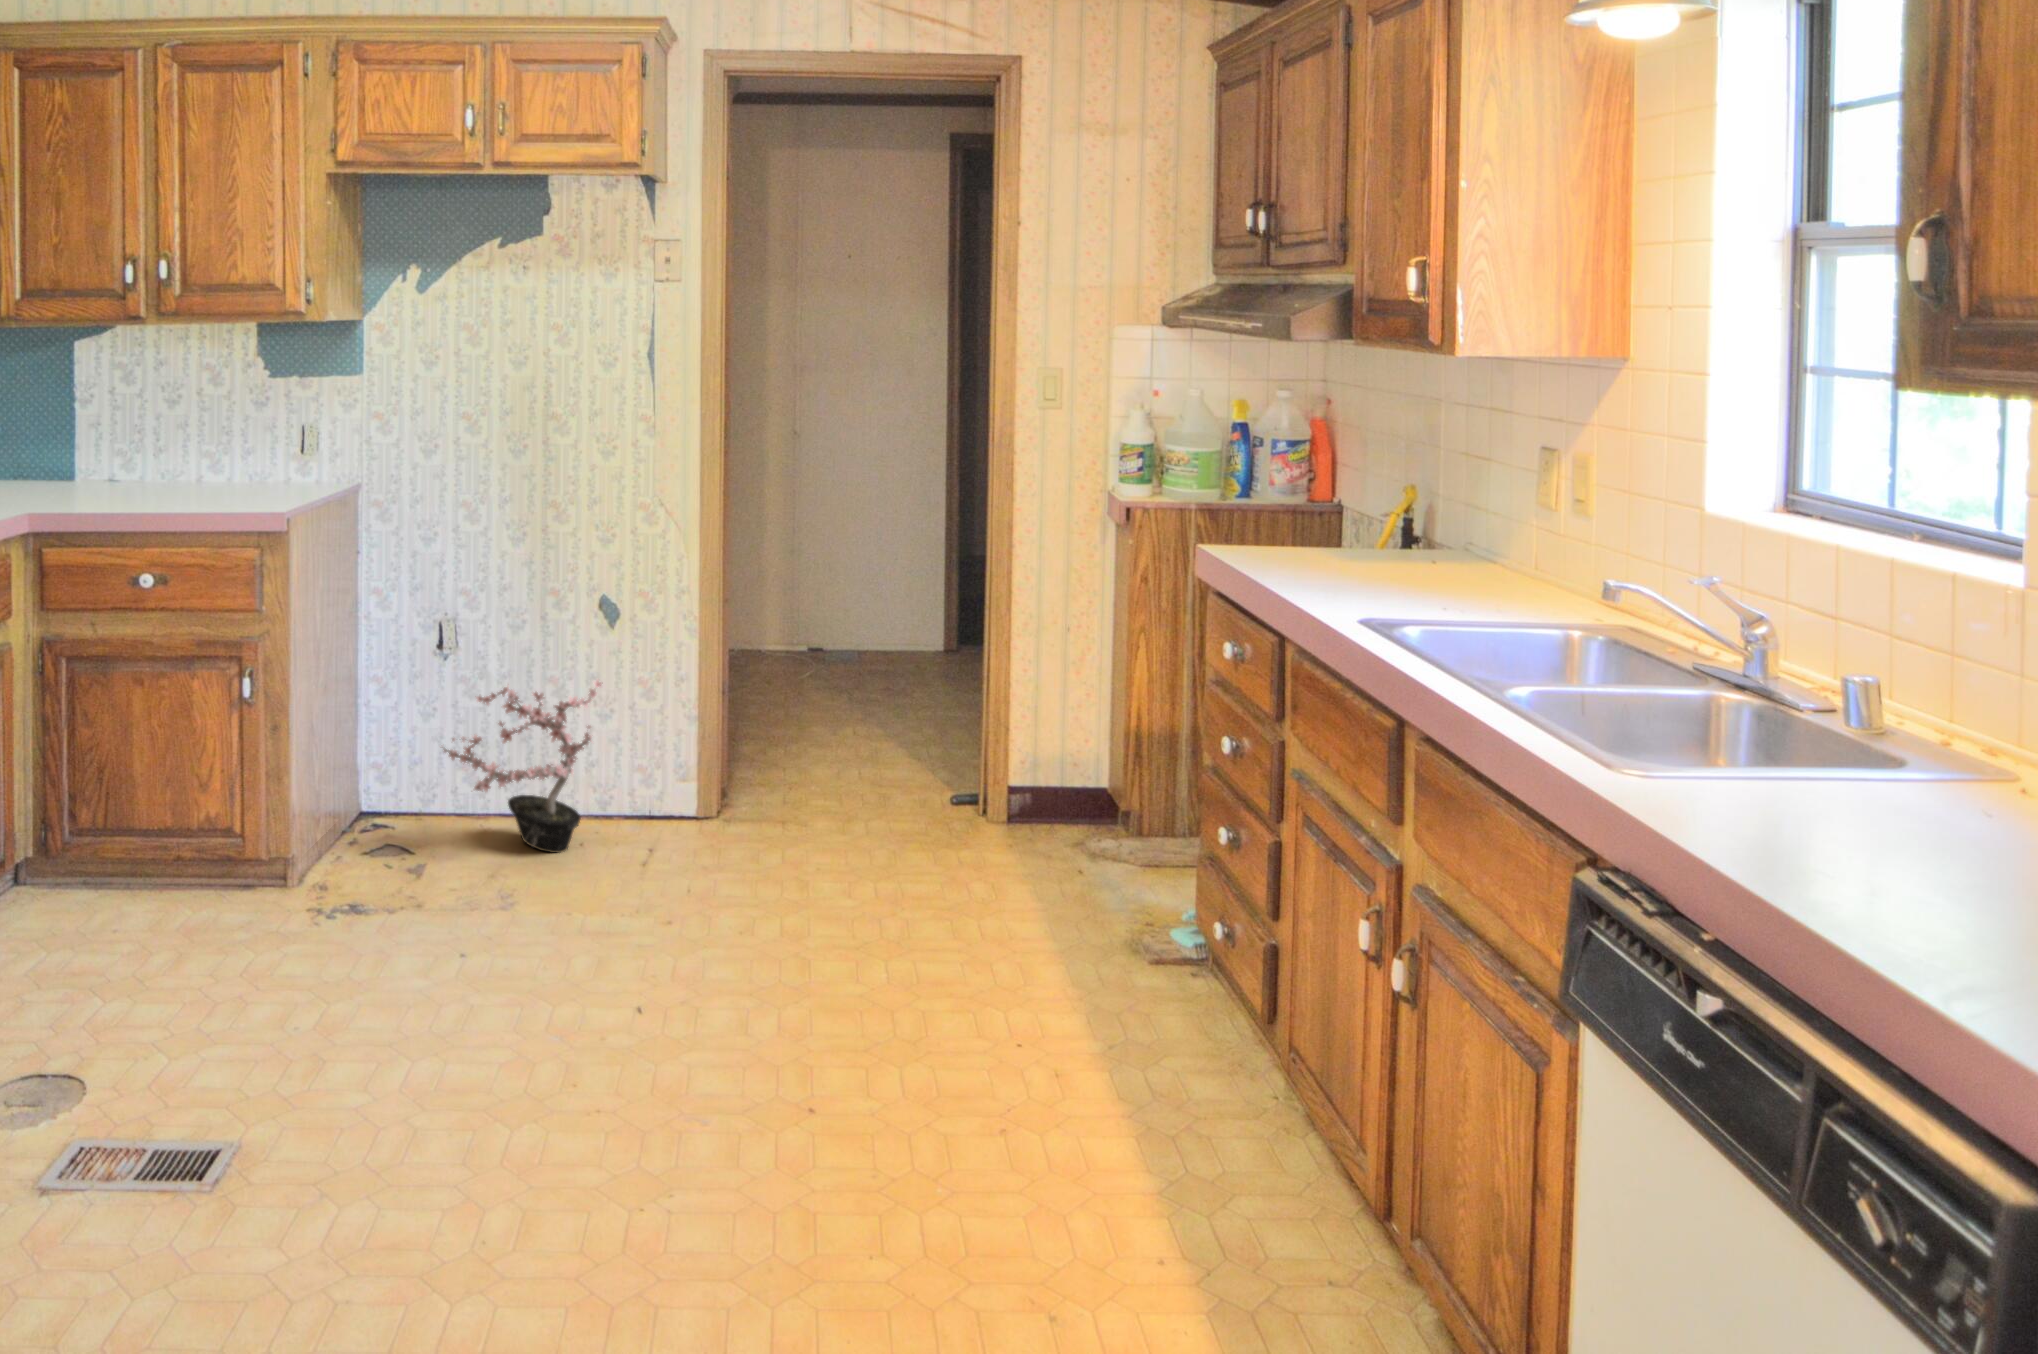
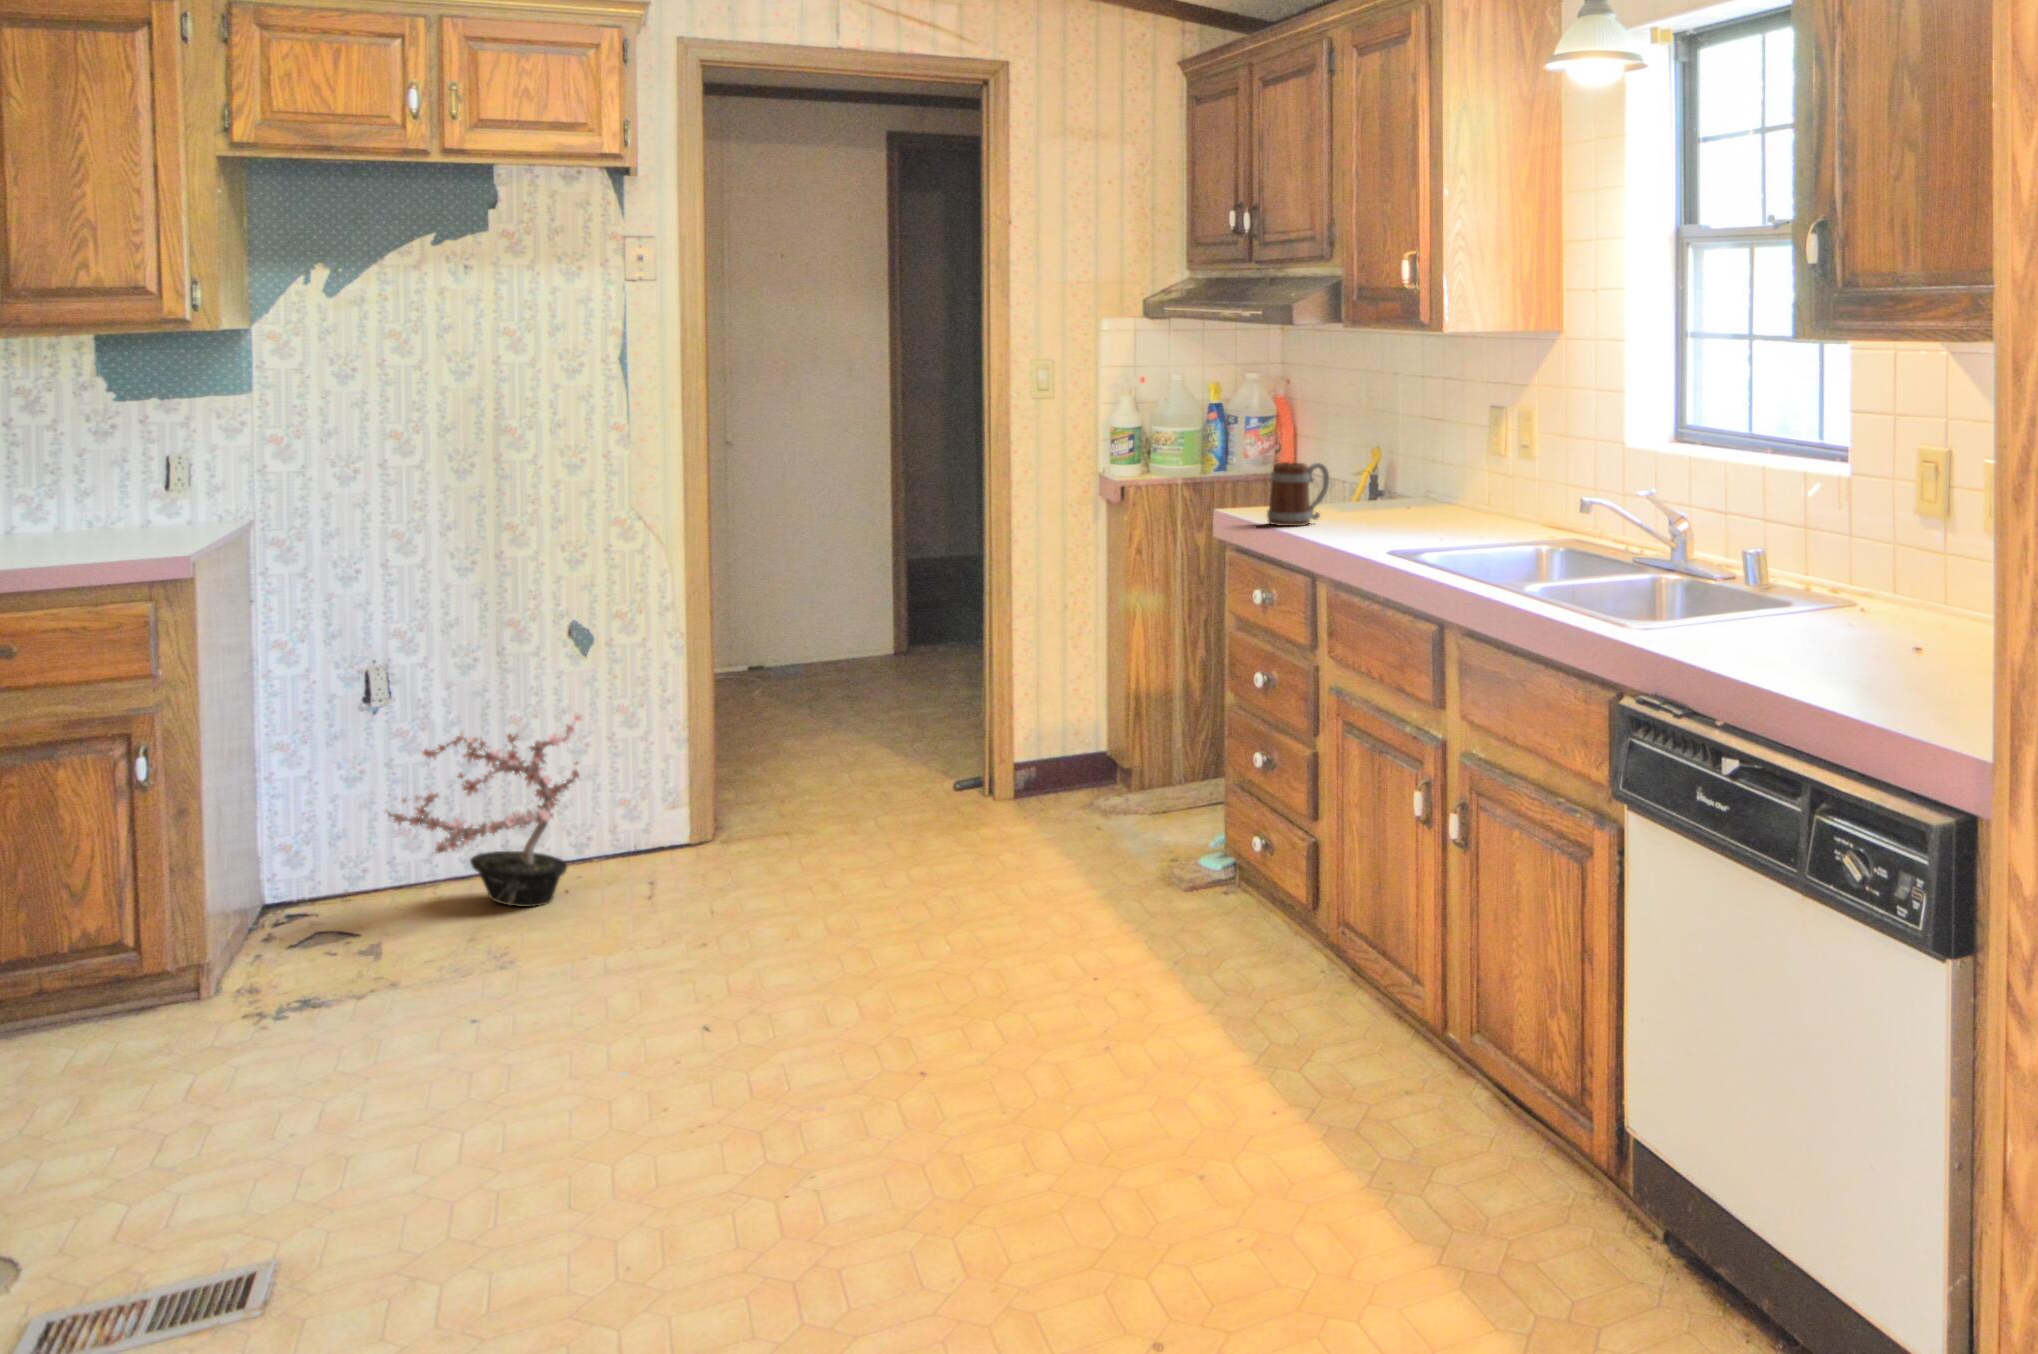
mug: none [1249,495,1329,571] -> present [1267,462,1329,526]

